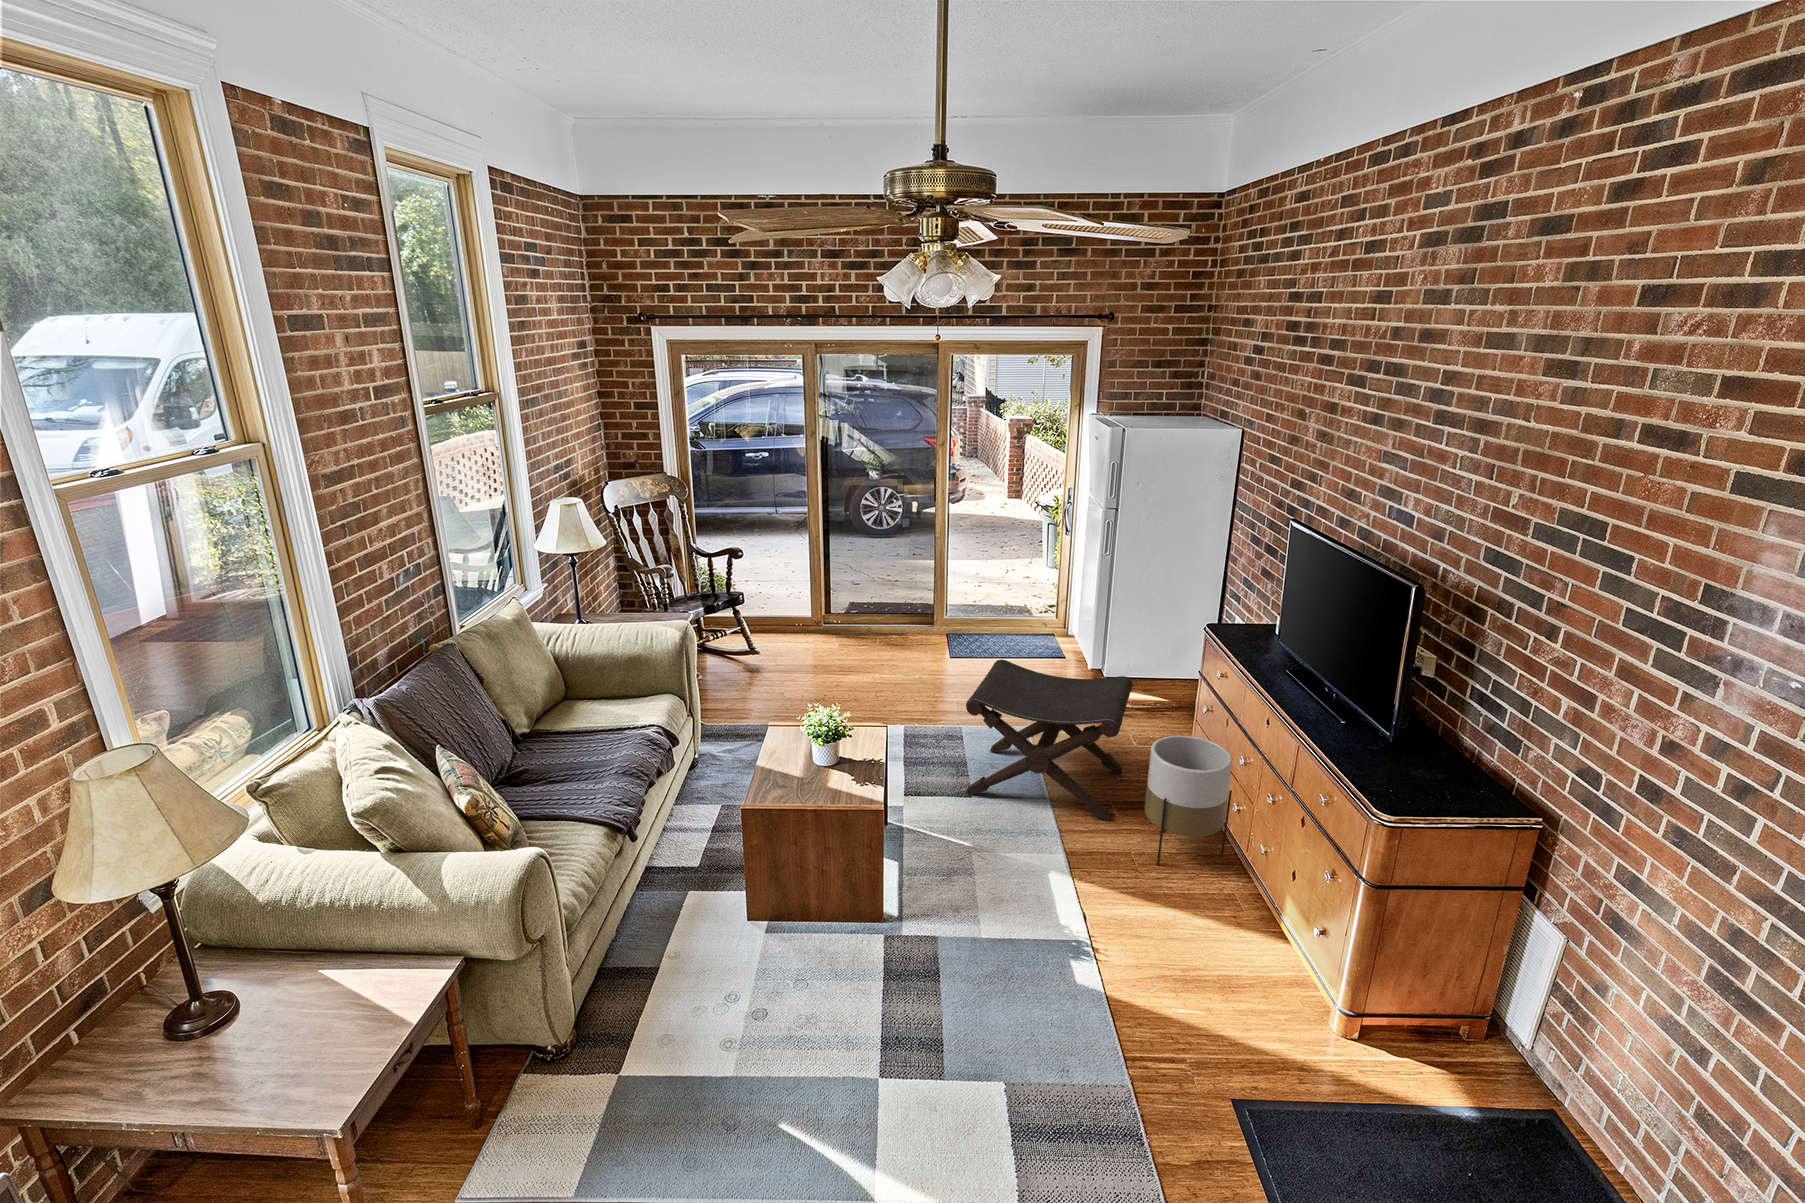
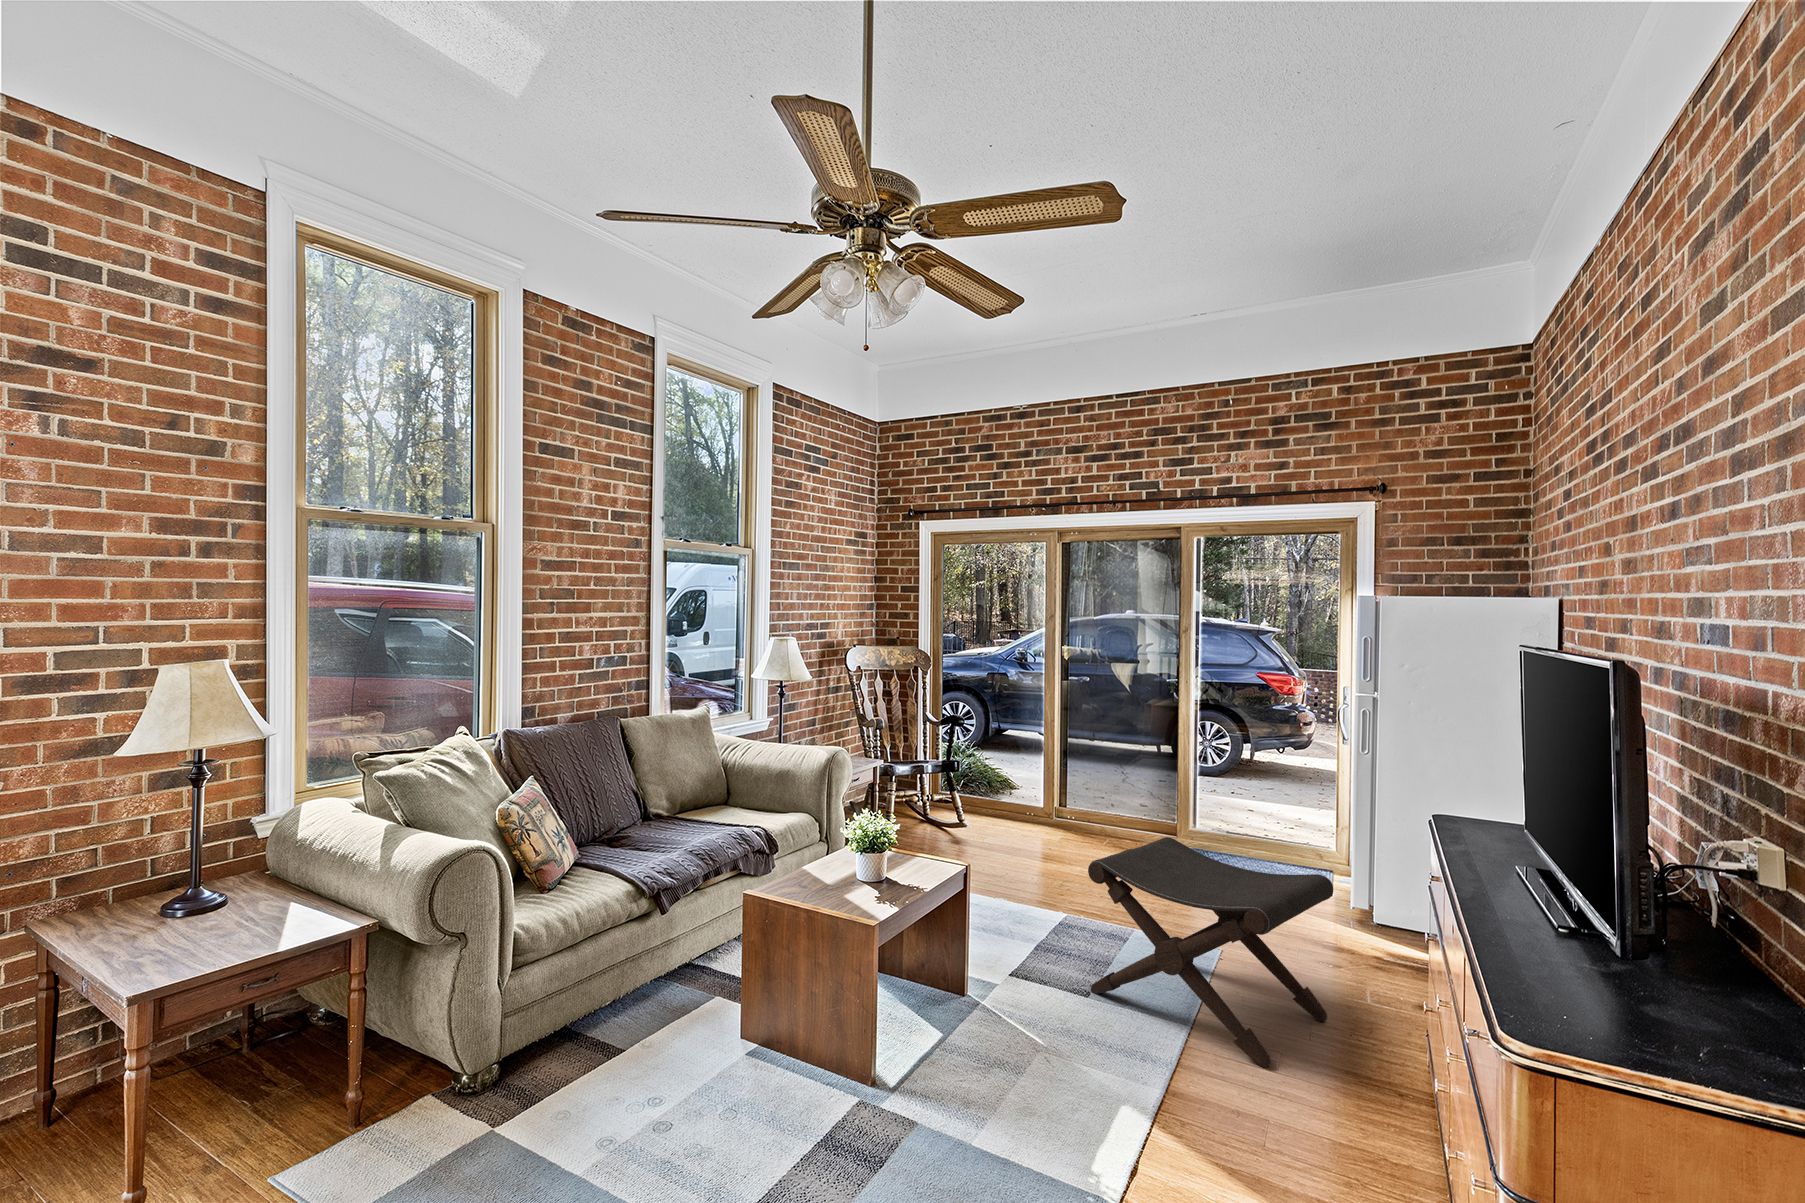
planter: present [1144,736,1232,865] -> none [1297,946,1433,1163]

